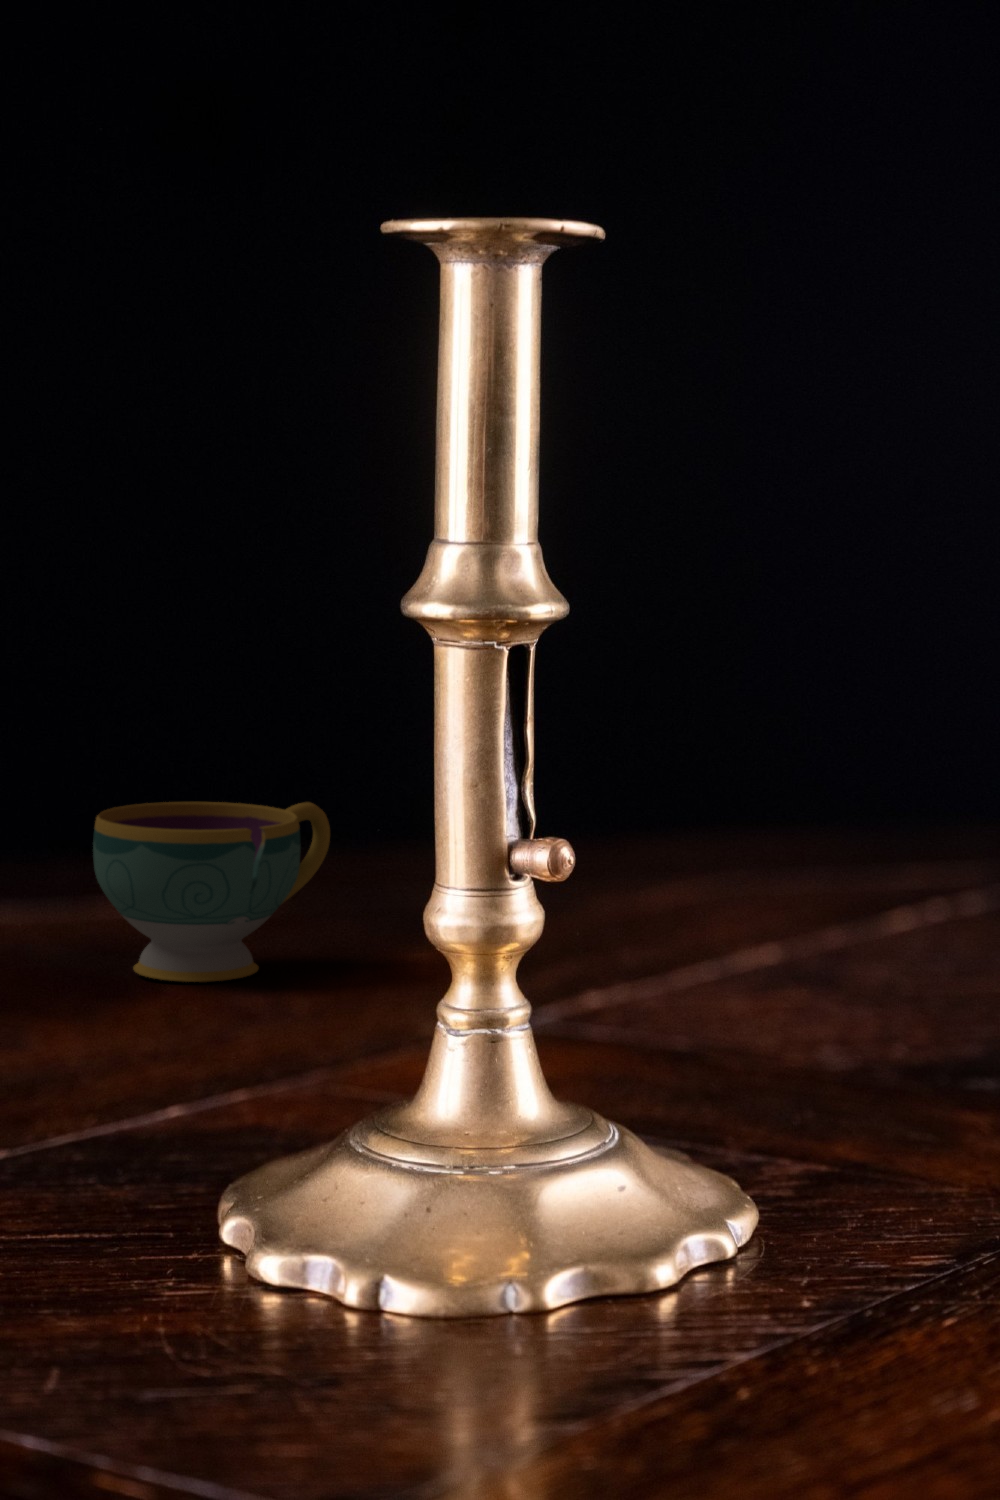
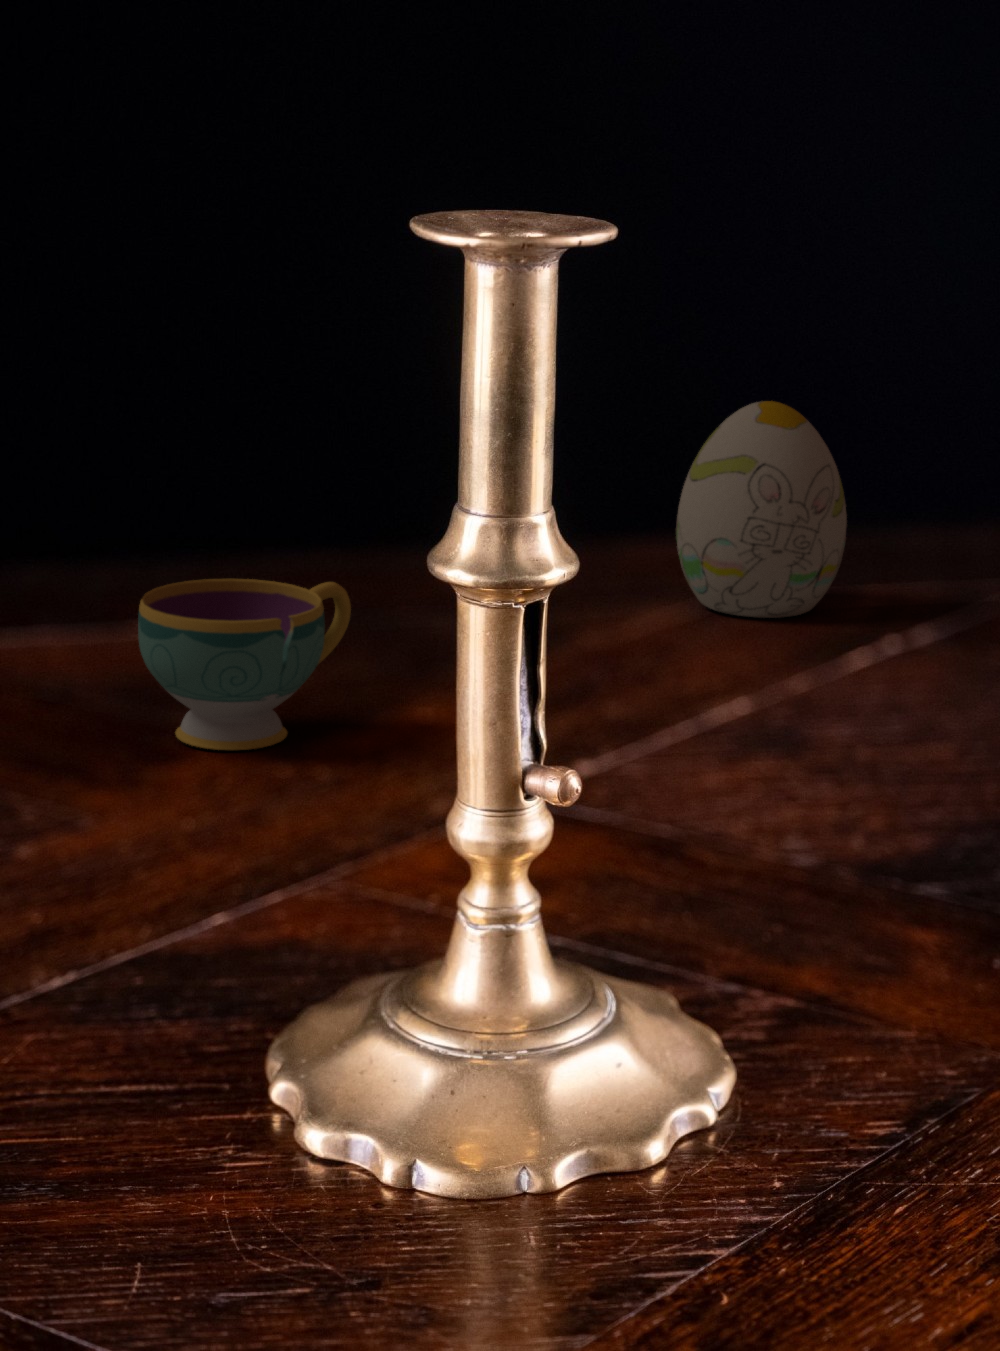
decorative egg: none [694,647,881,883] -> present [676,401,847,618]

